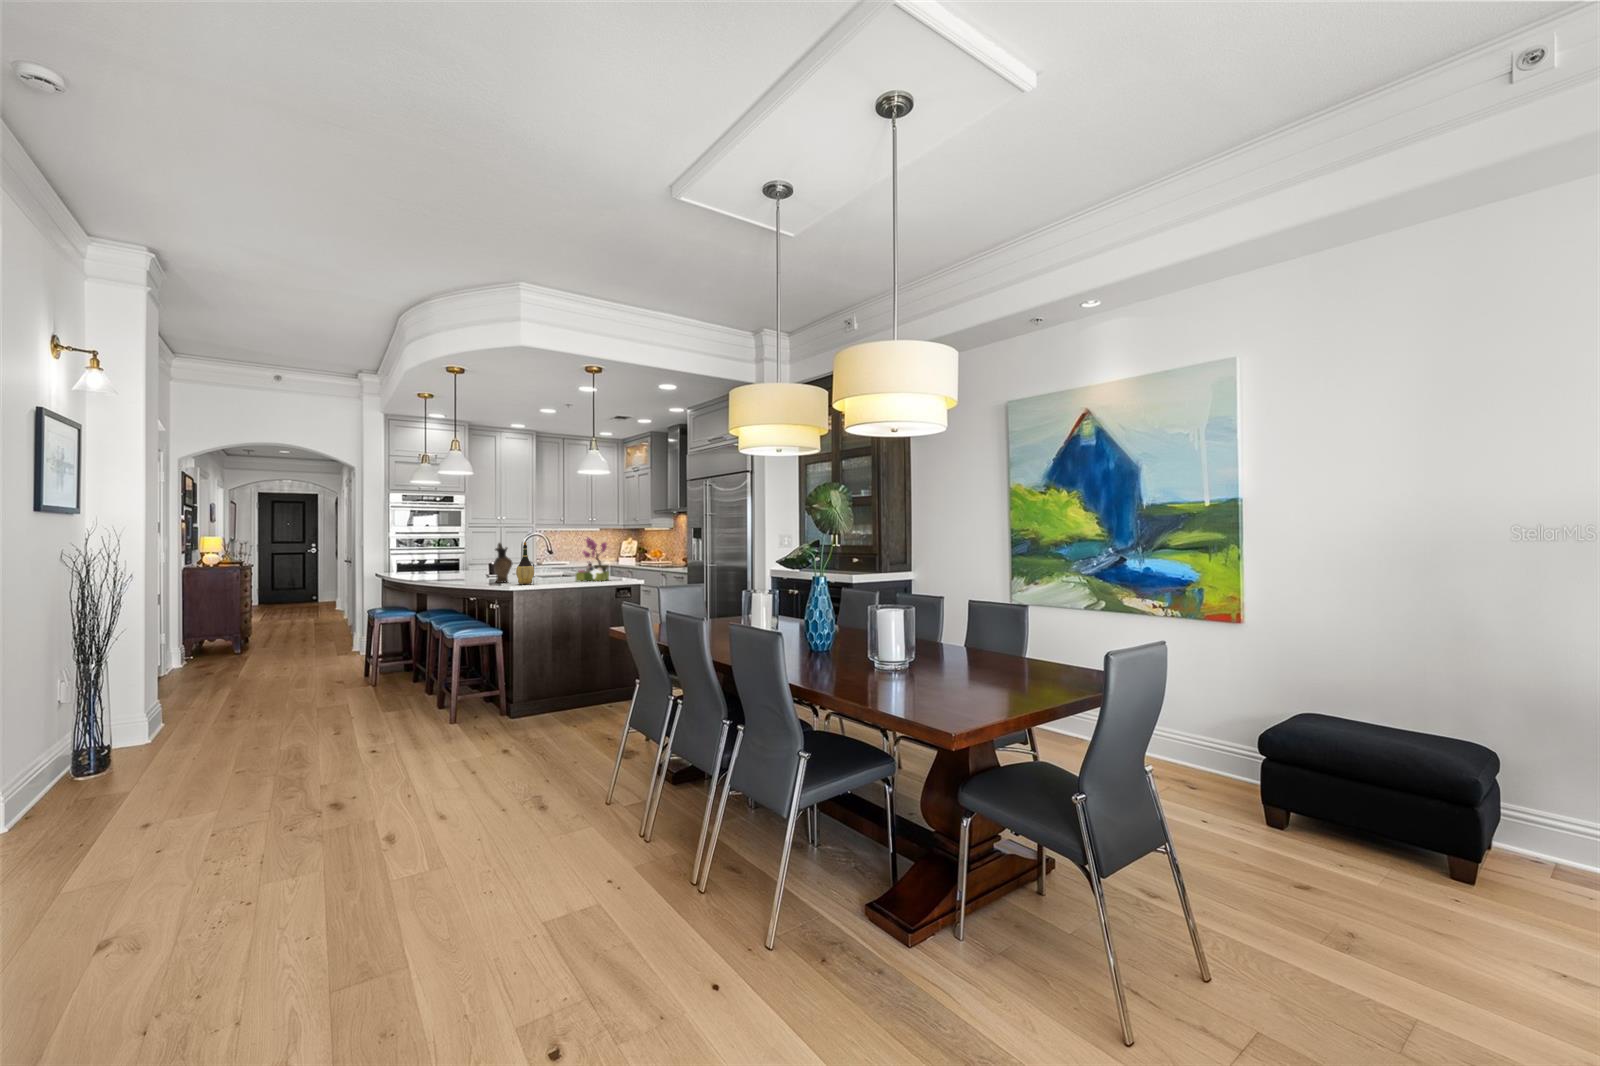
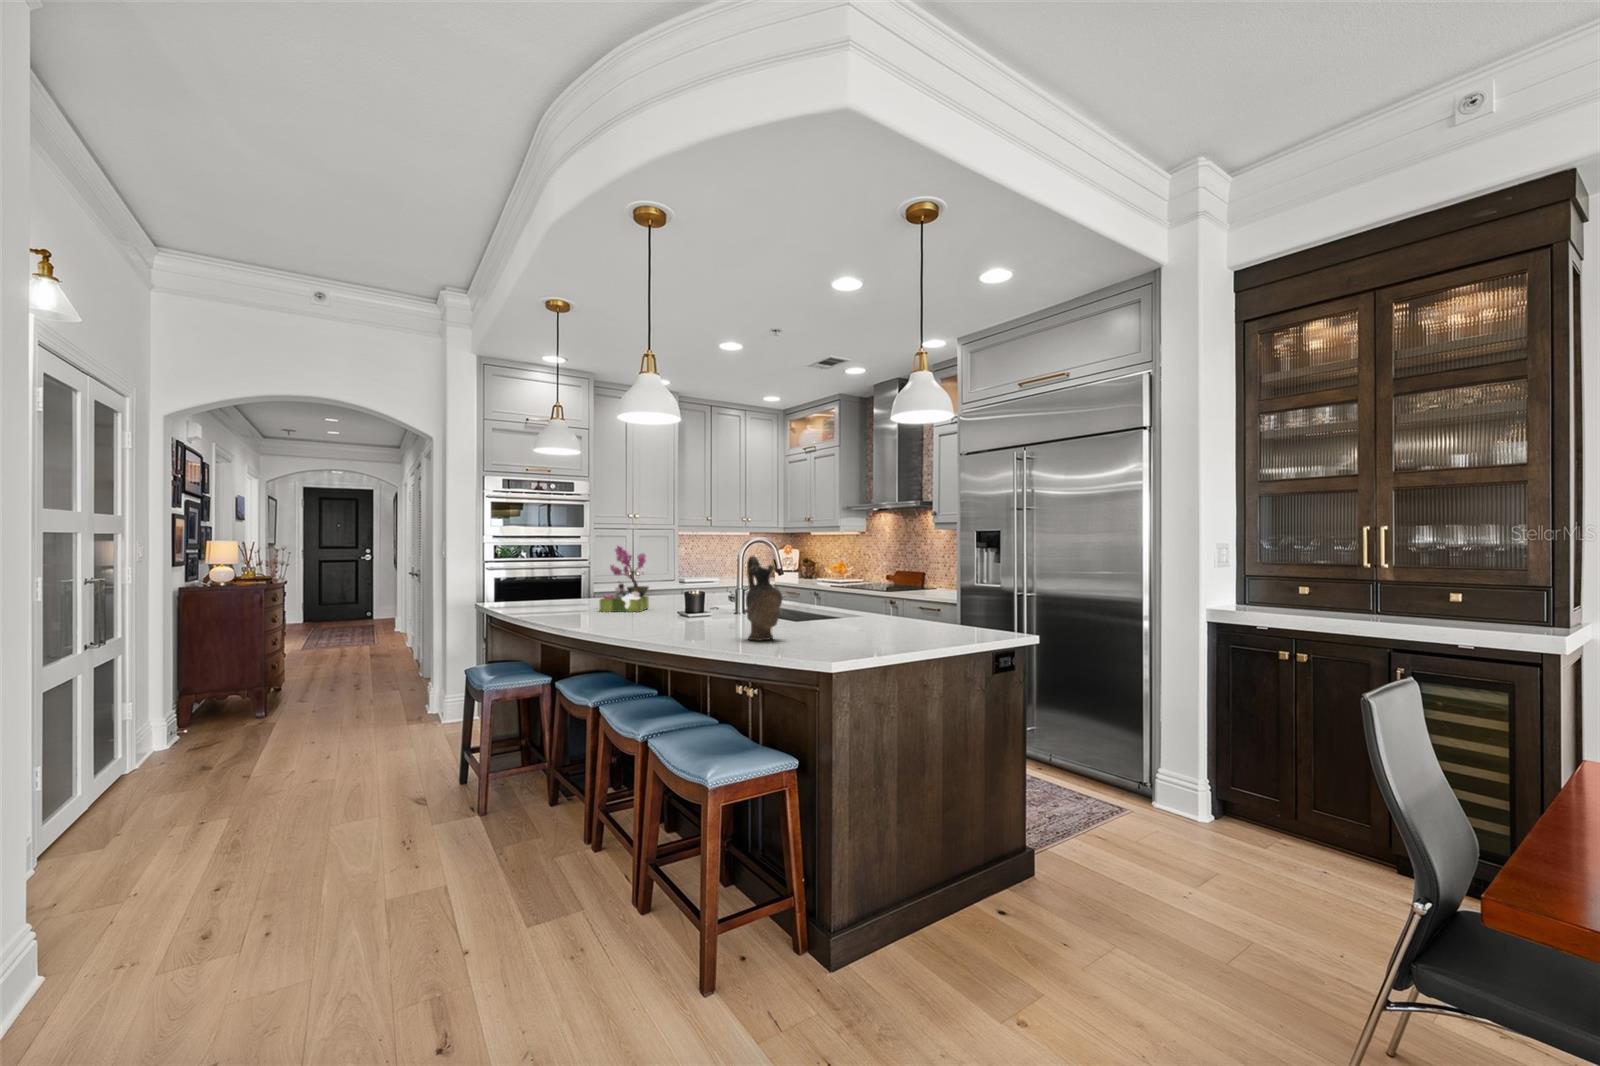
flower arrangement: present [576,537,609,581] -> present [600,546,649,612]
wine bottle: present [516,542,534,584] -> none [818,557,855,650]

